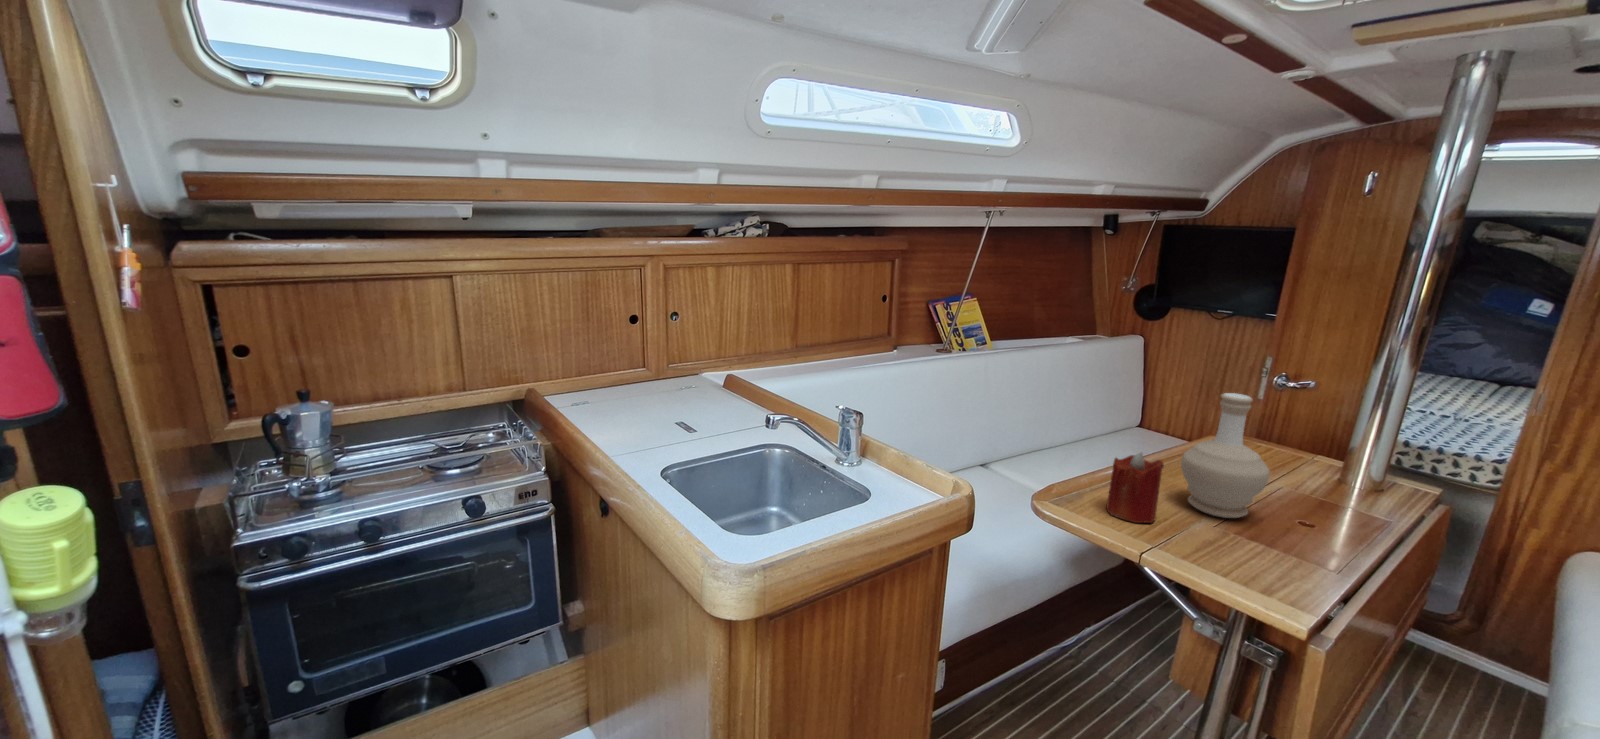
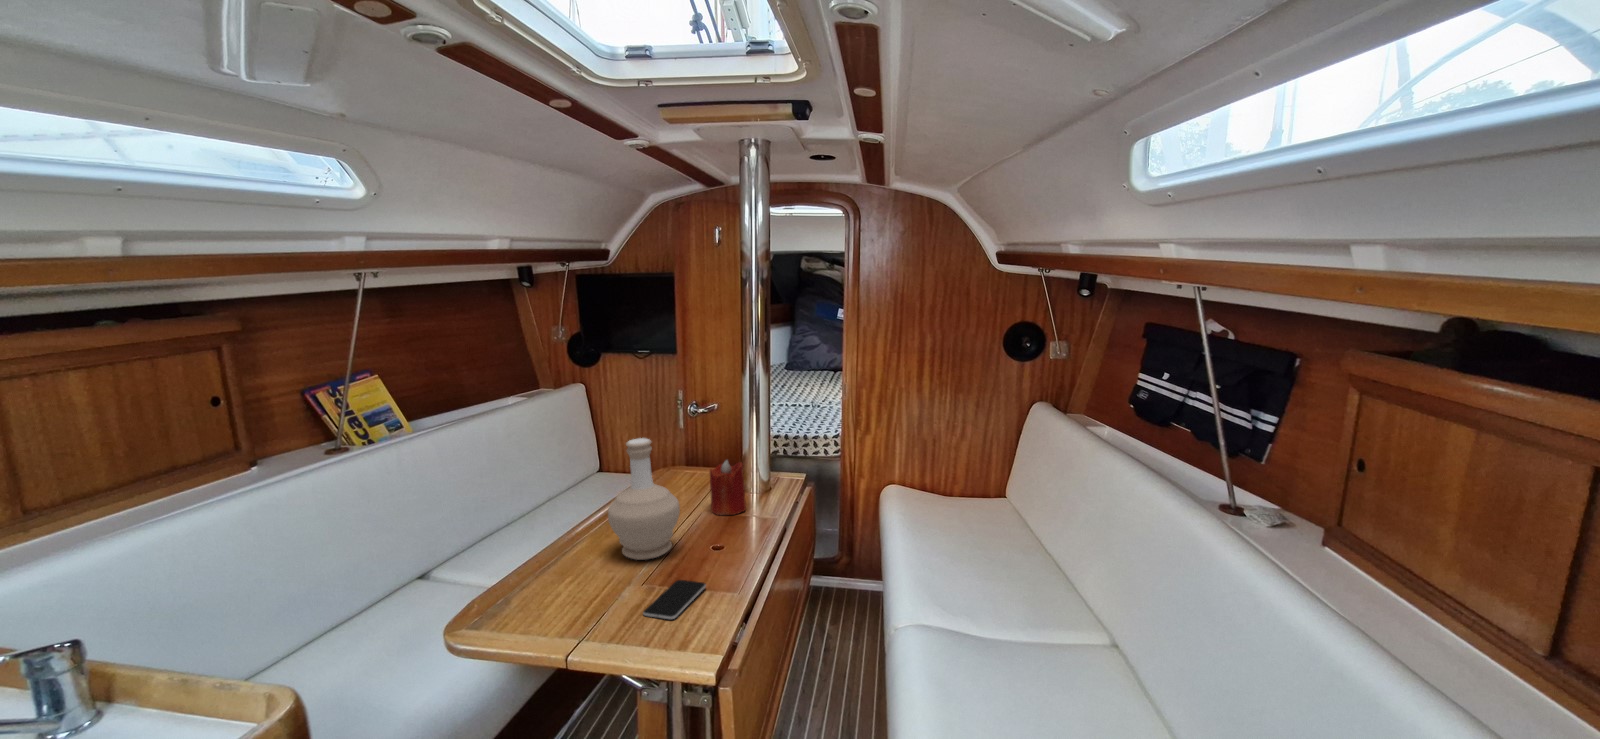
candle: present [1106,452,1164,523] -> present [710,460,746,515]
smartphone: none [1216,548,1296,582] -> present [643,580,706,619]

